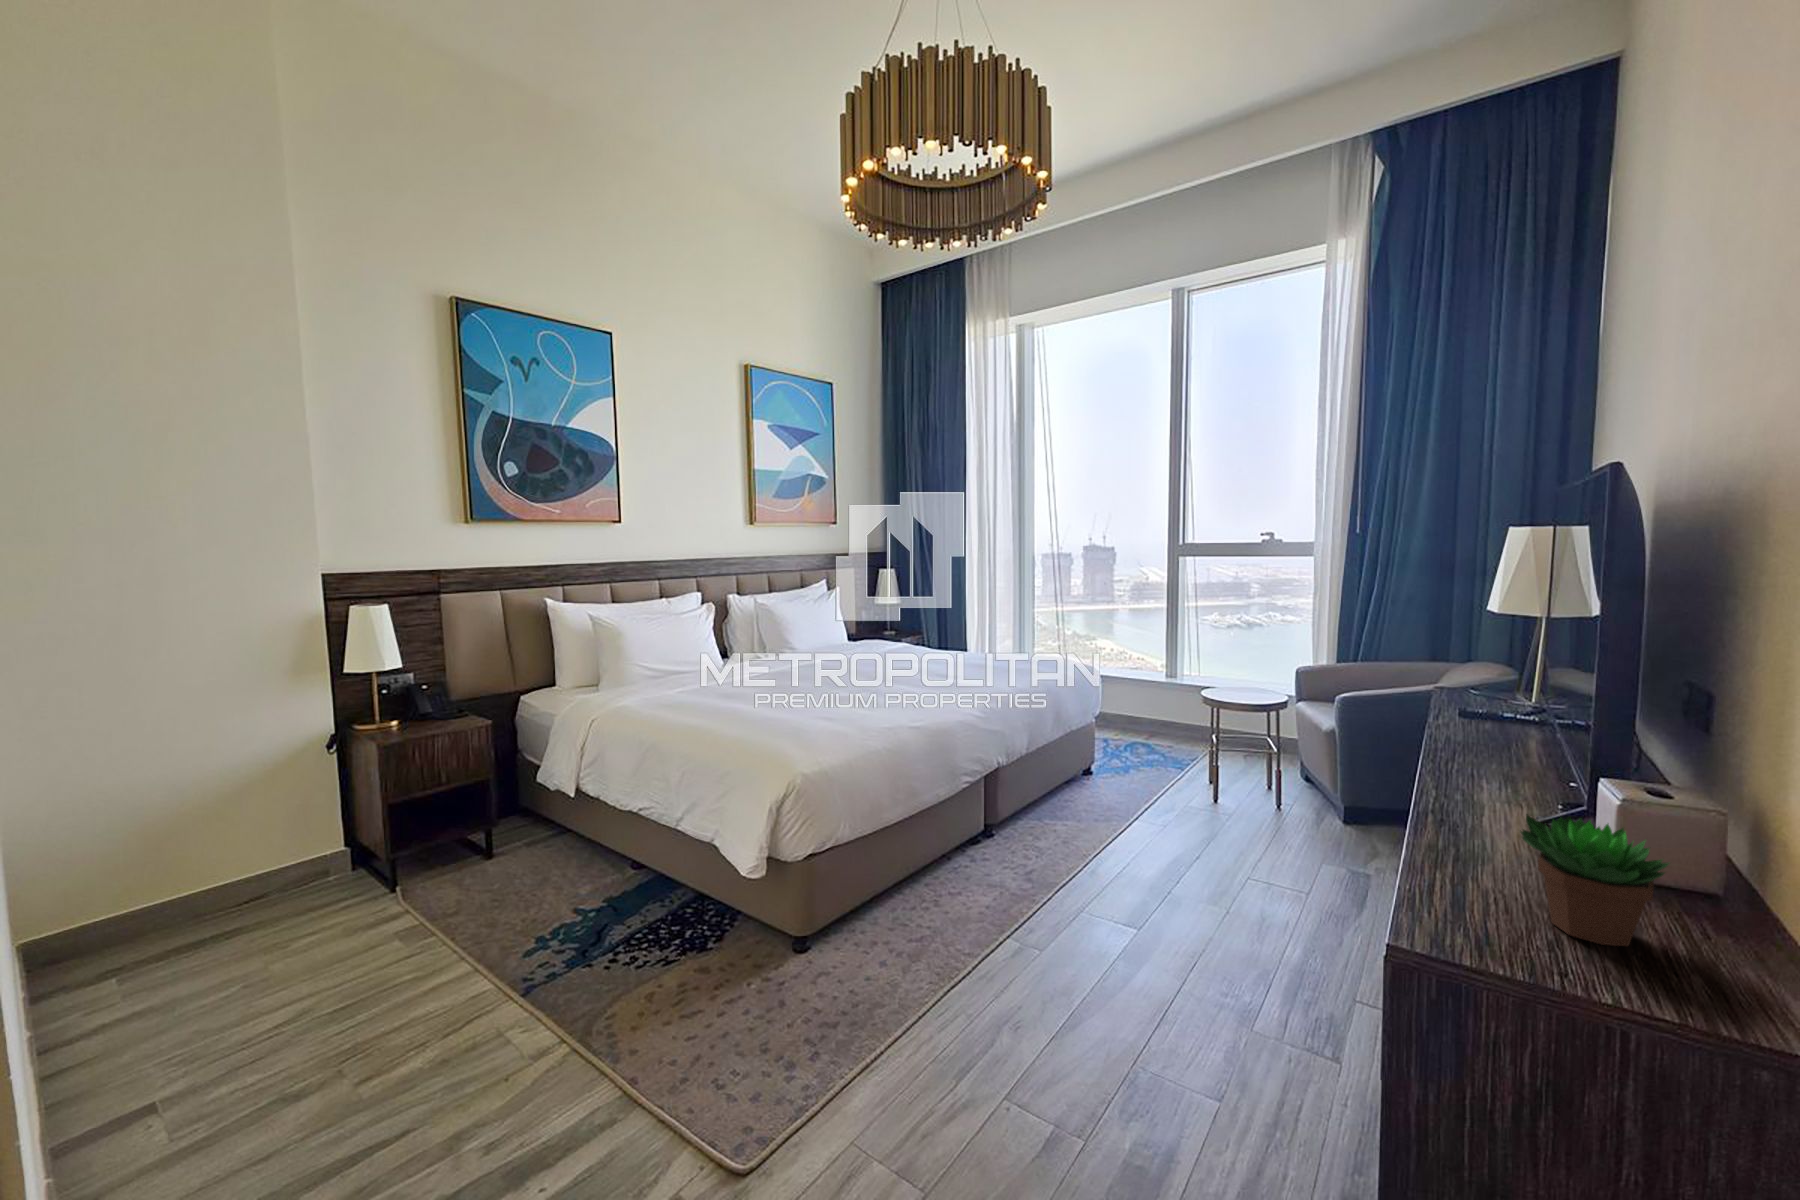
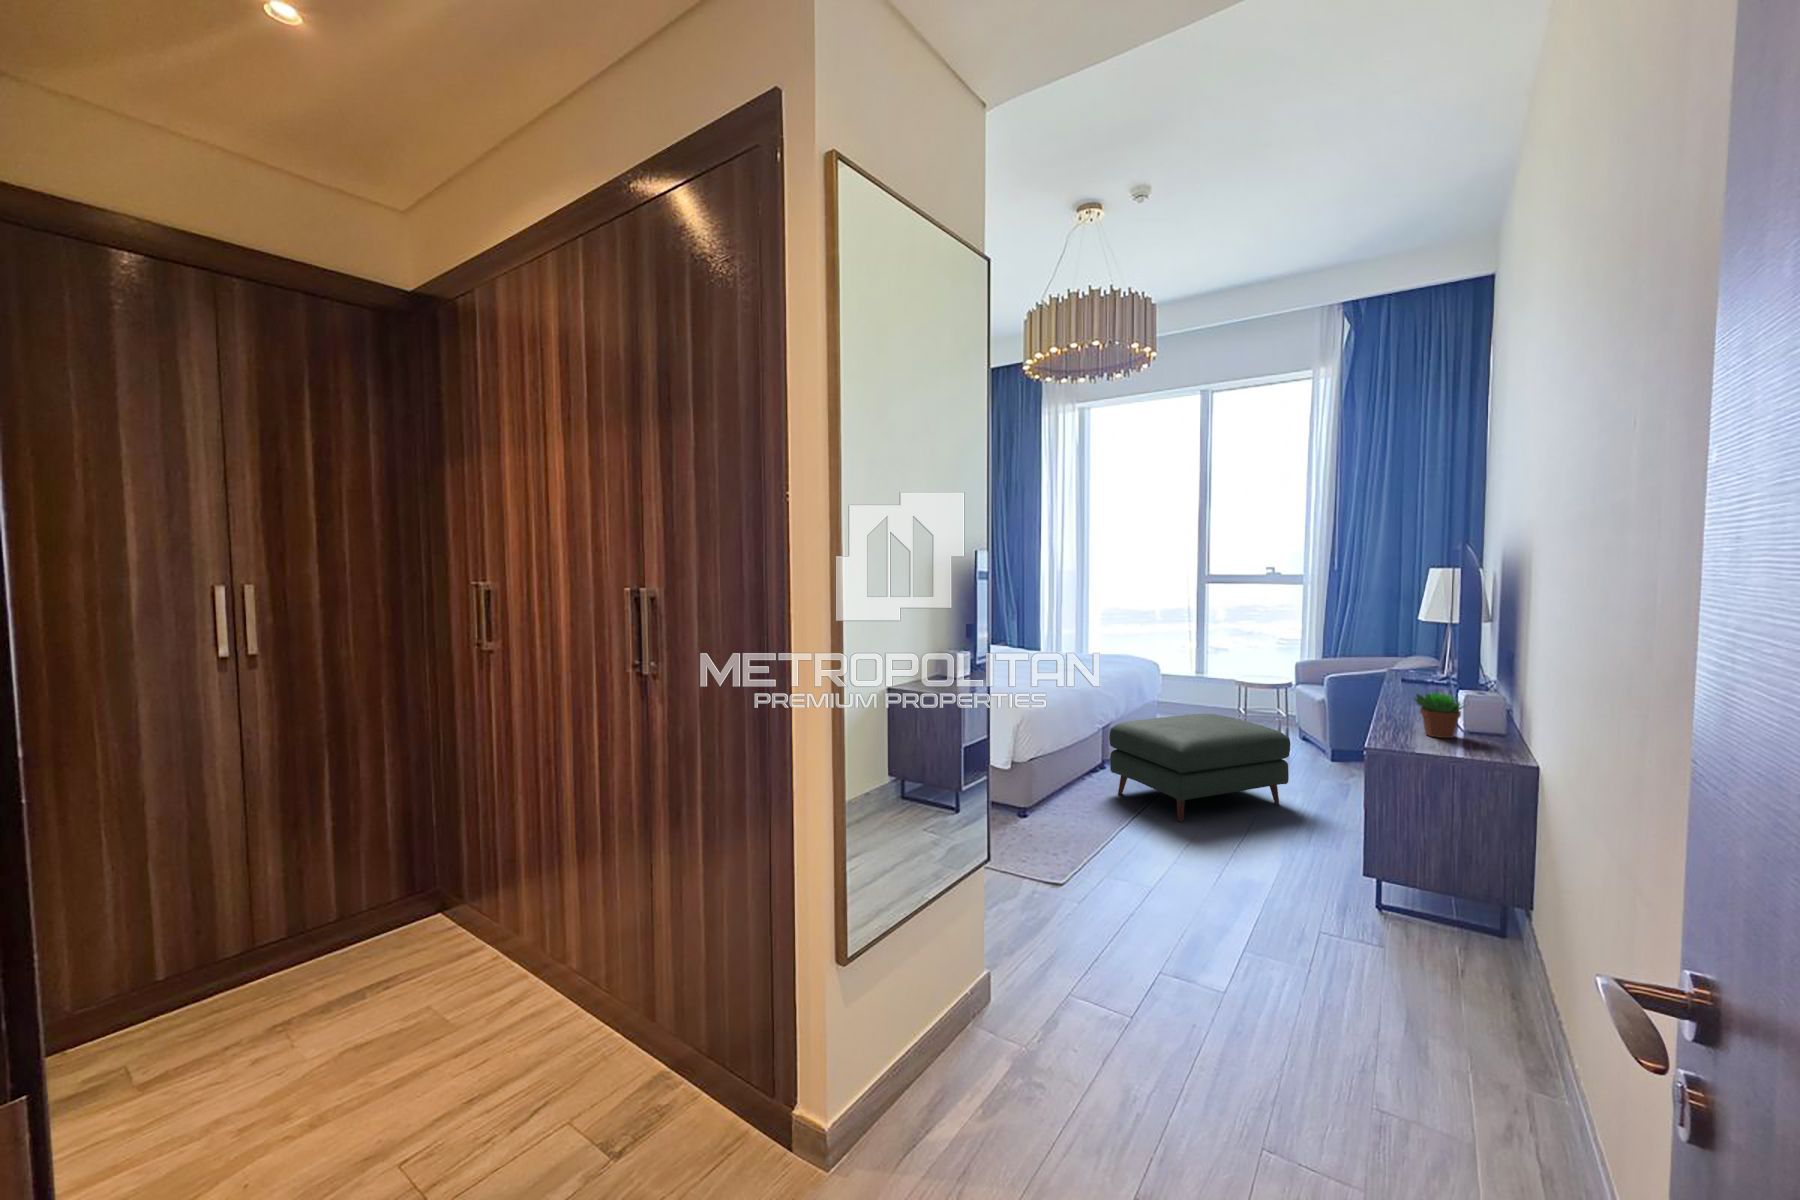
ottoman: none [973,760,1265,972] -> present [1109,714,1290,822]

